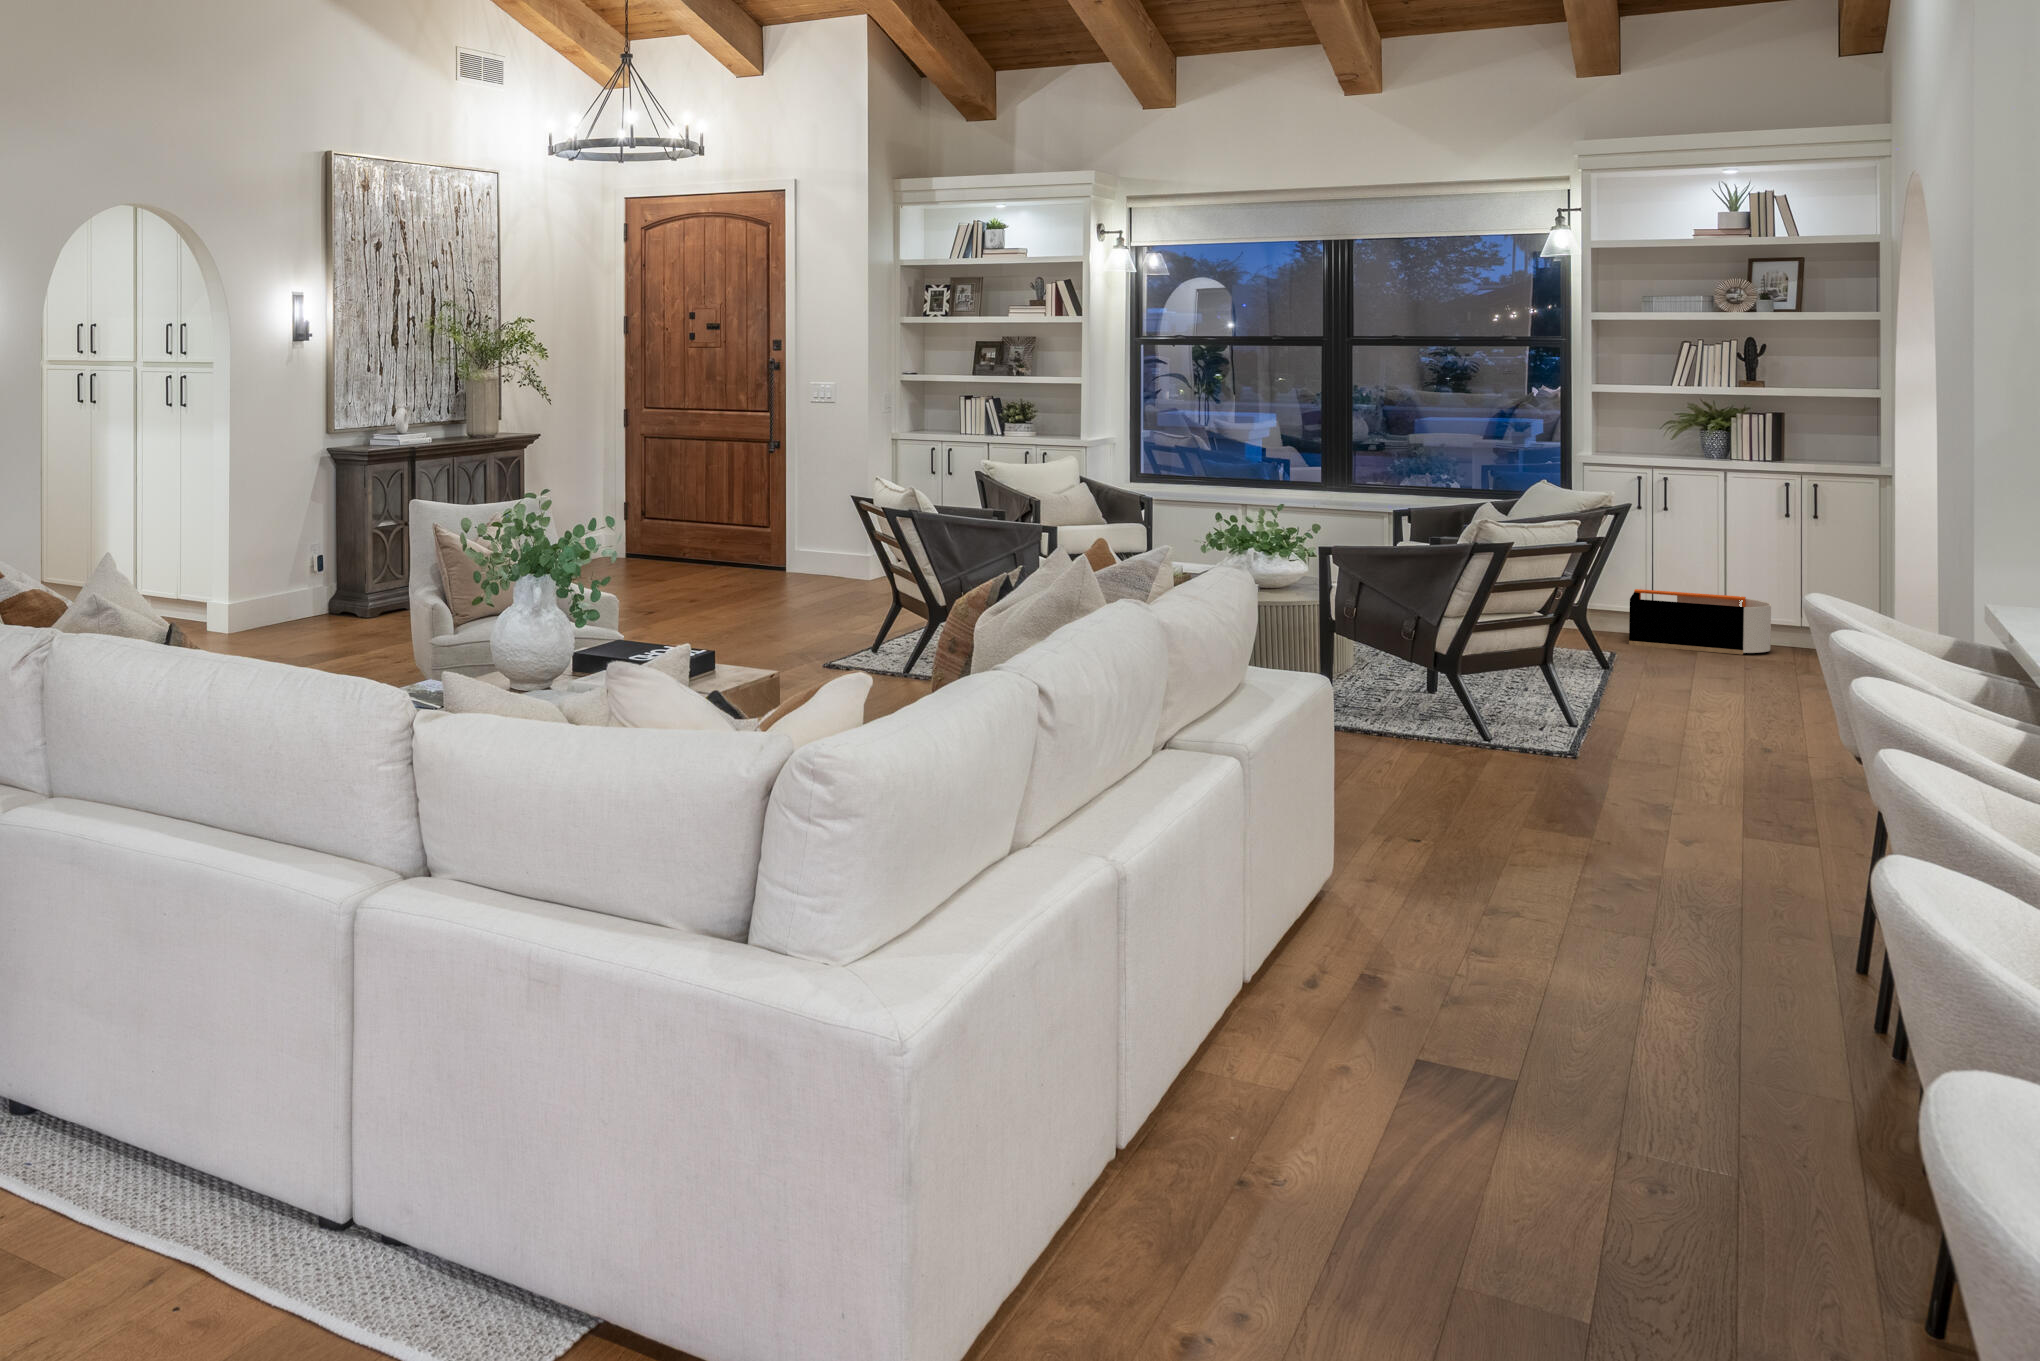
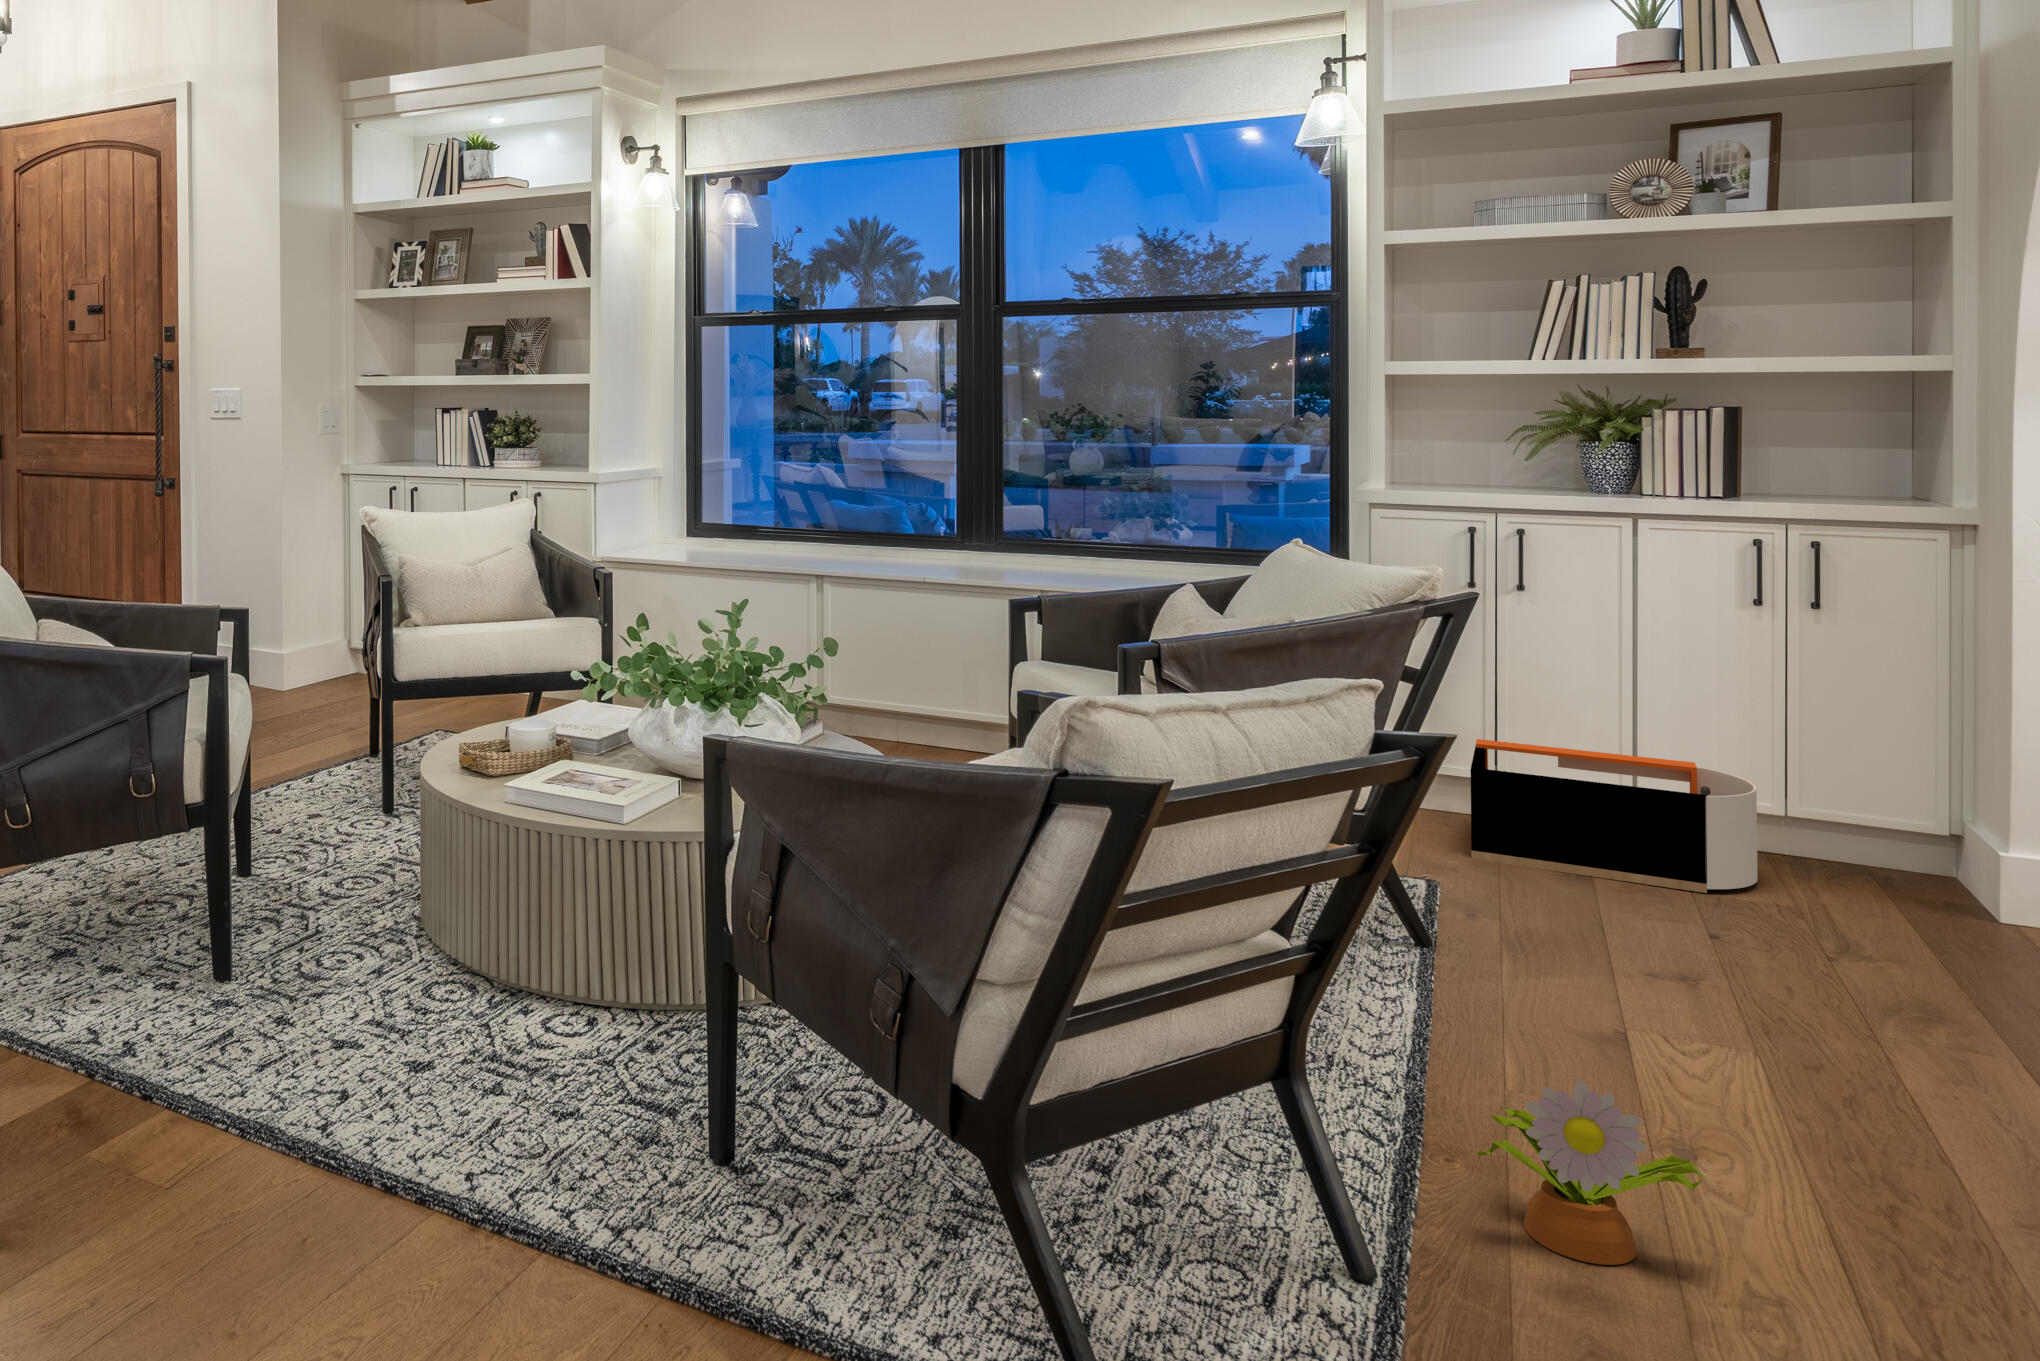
decorative plant: none [1615,657,1693,721] -> present [1477,1081,1703,1265]

